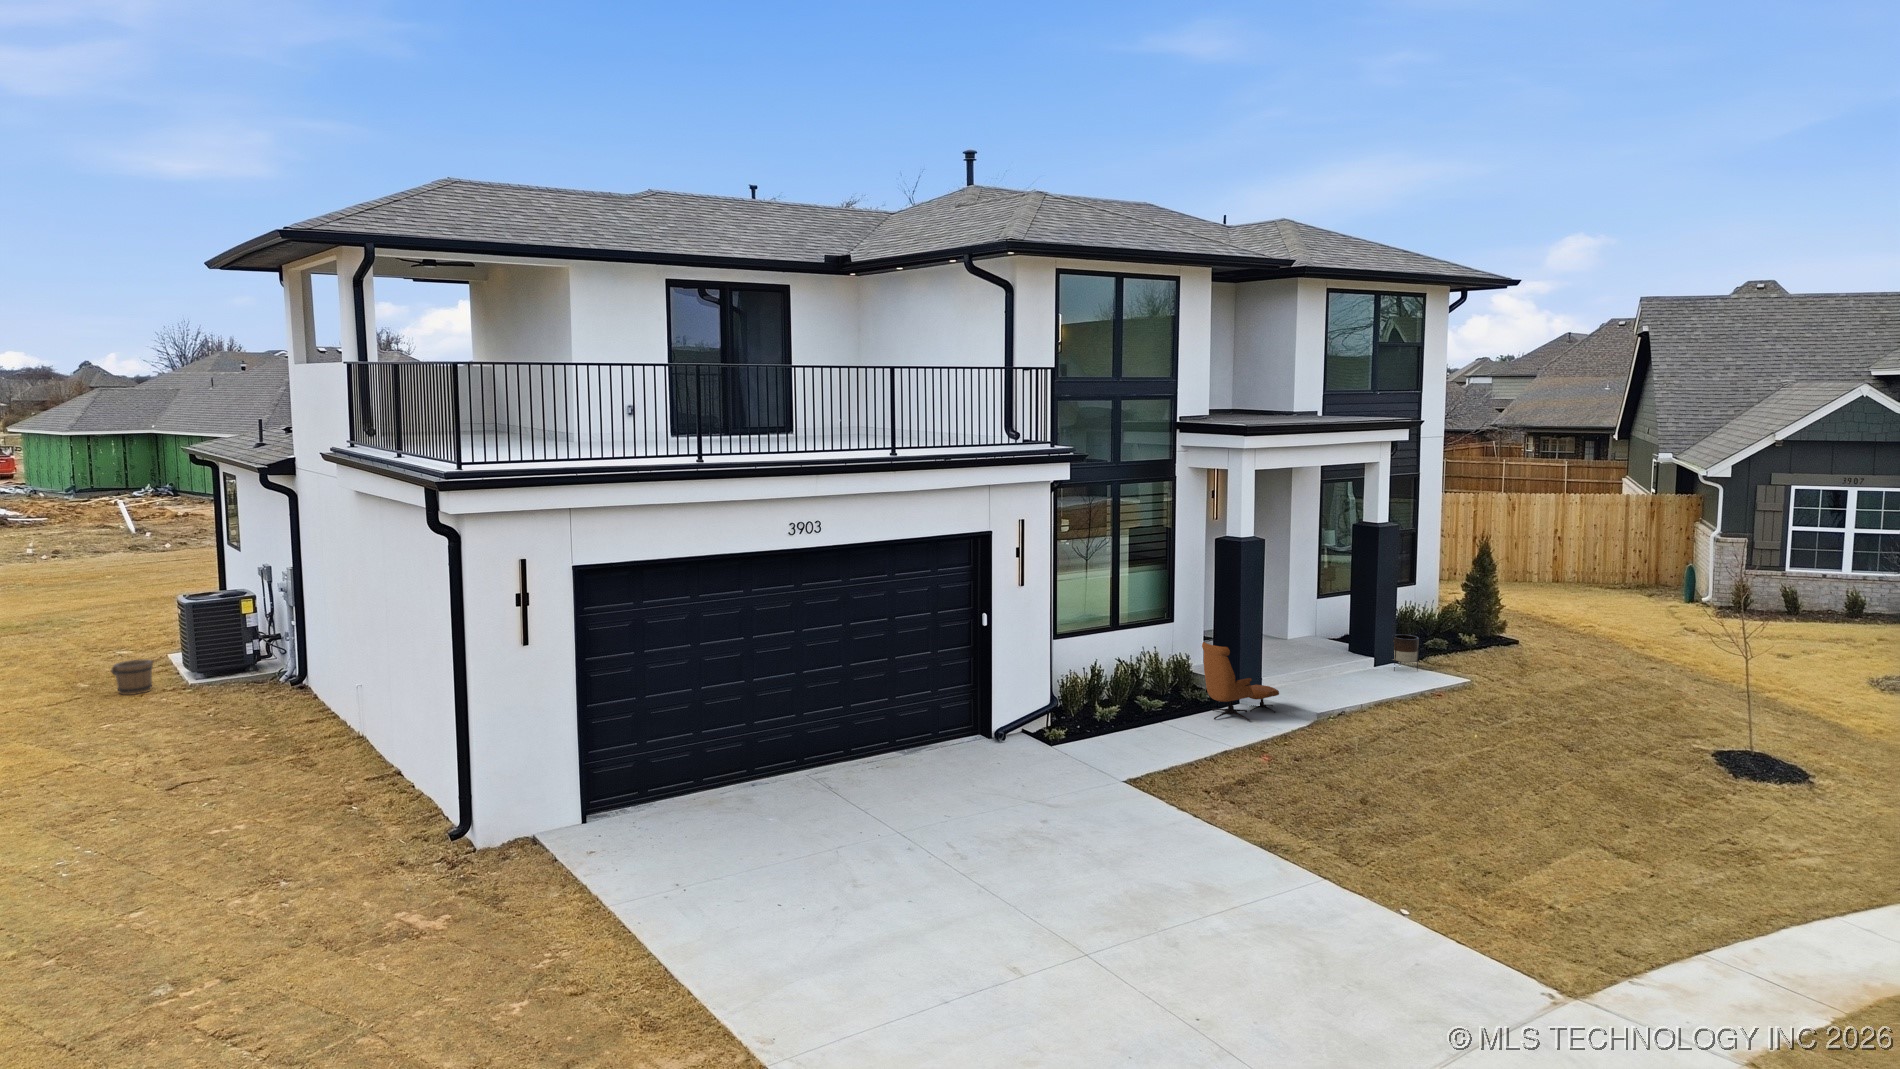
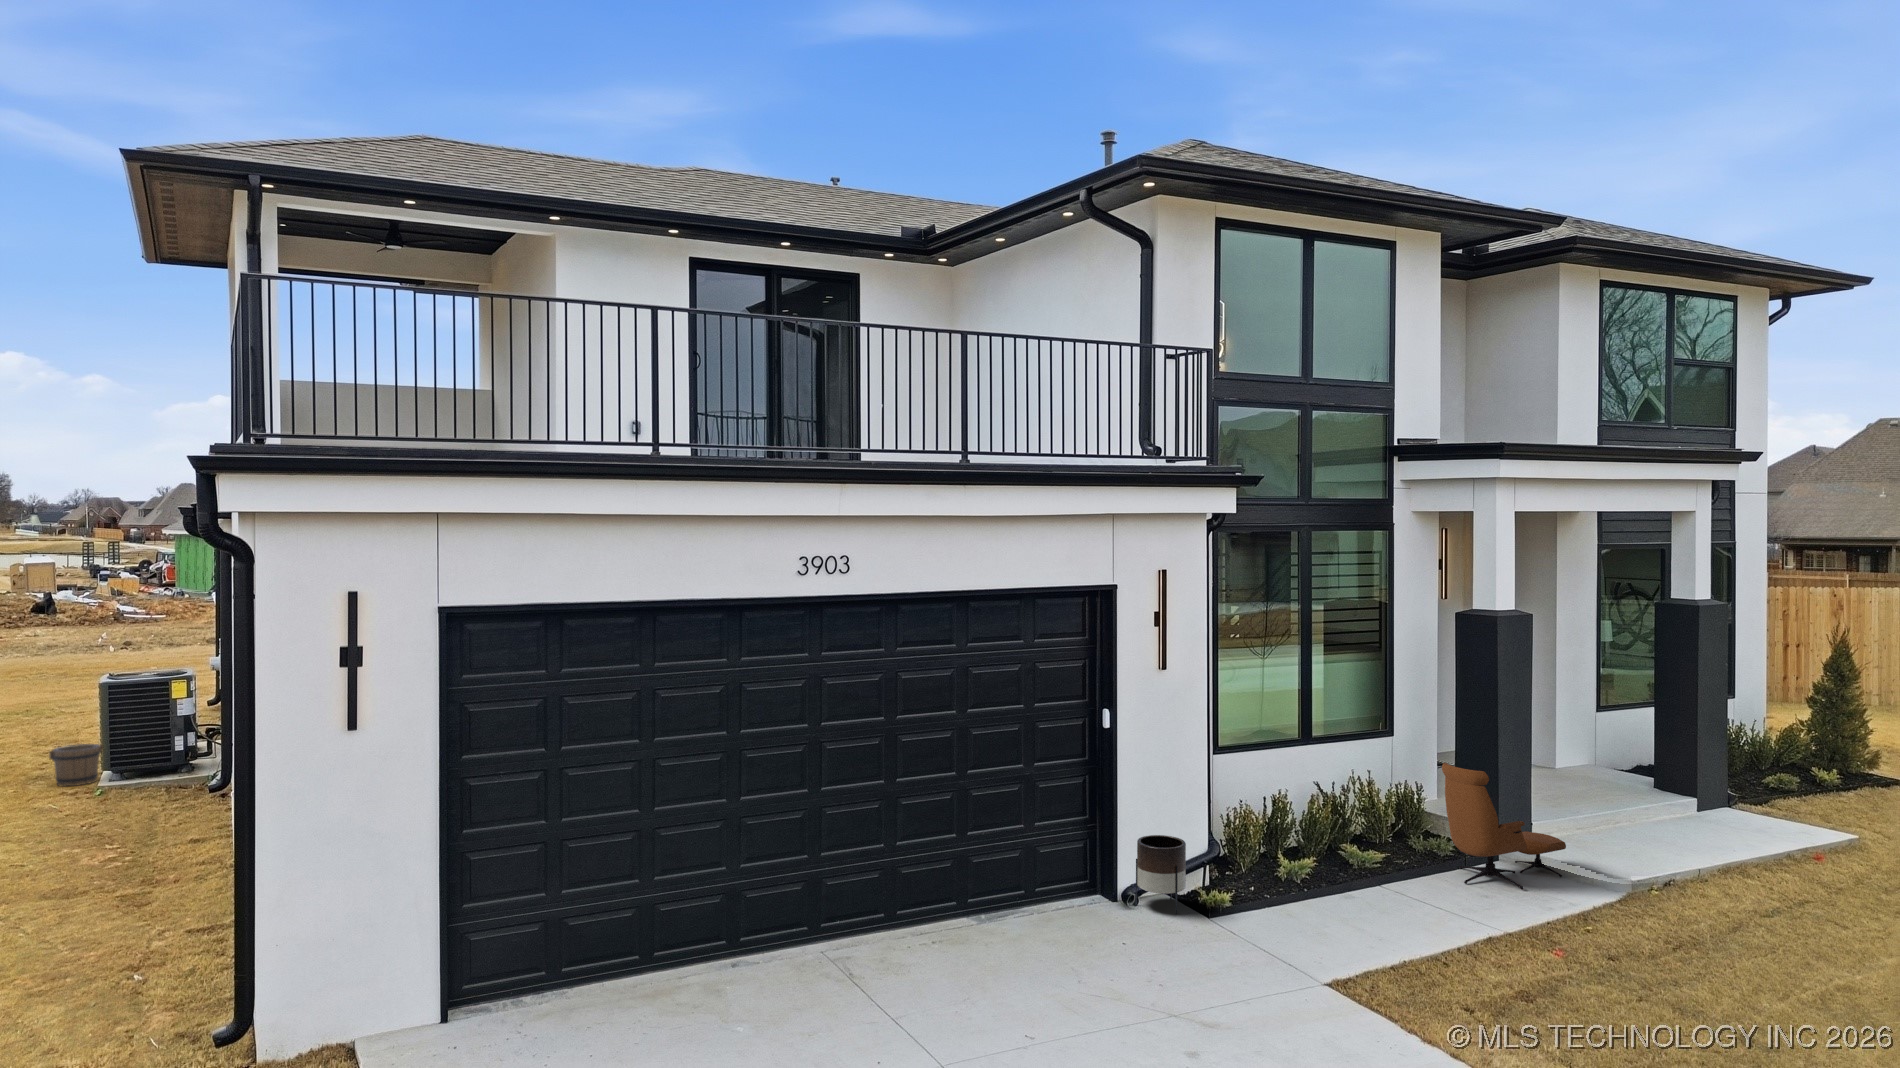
planter: present [1393,634,1419,671] -> present [1136,835,1186,914]

